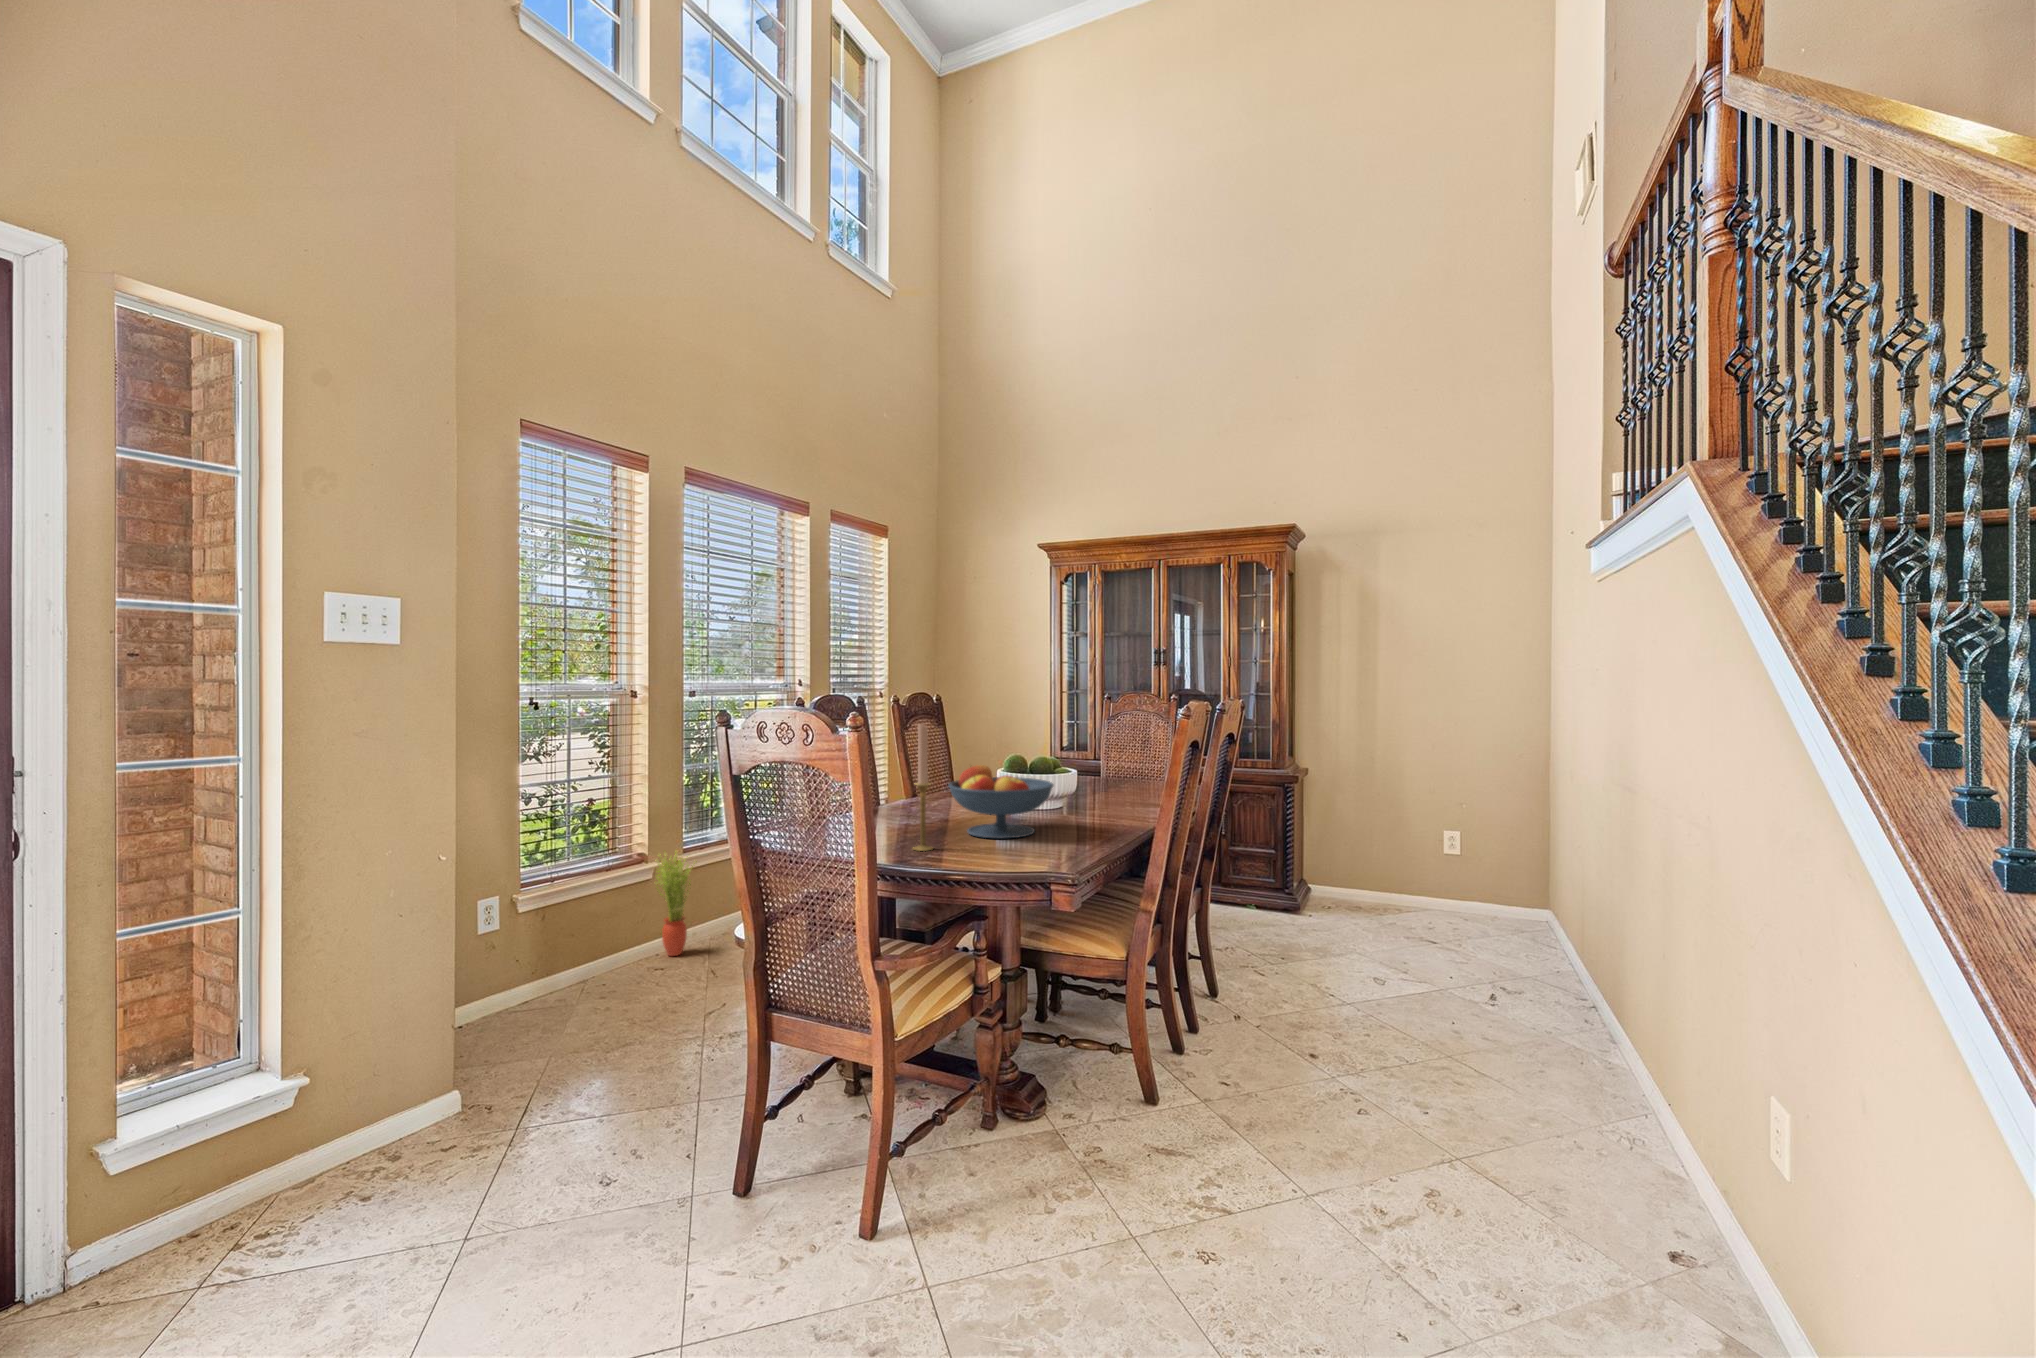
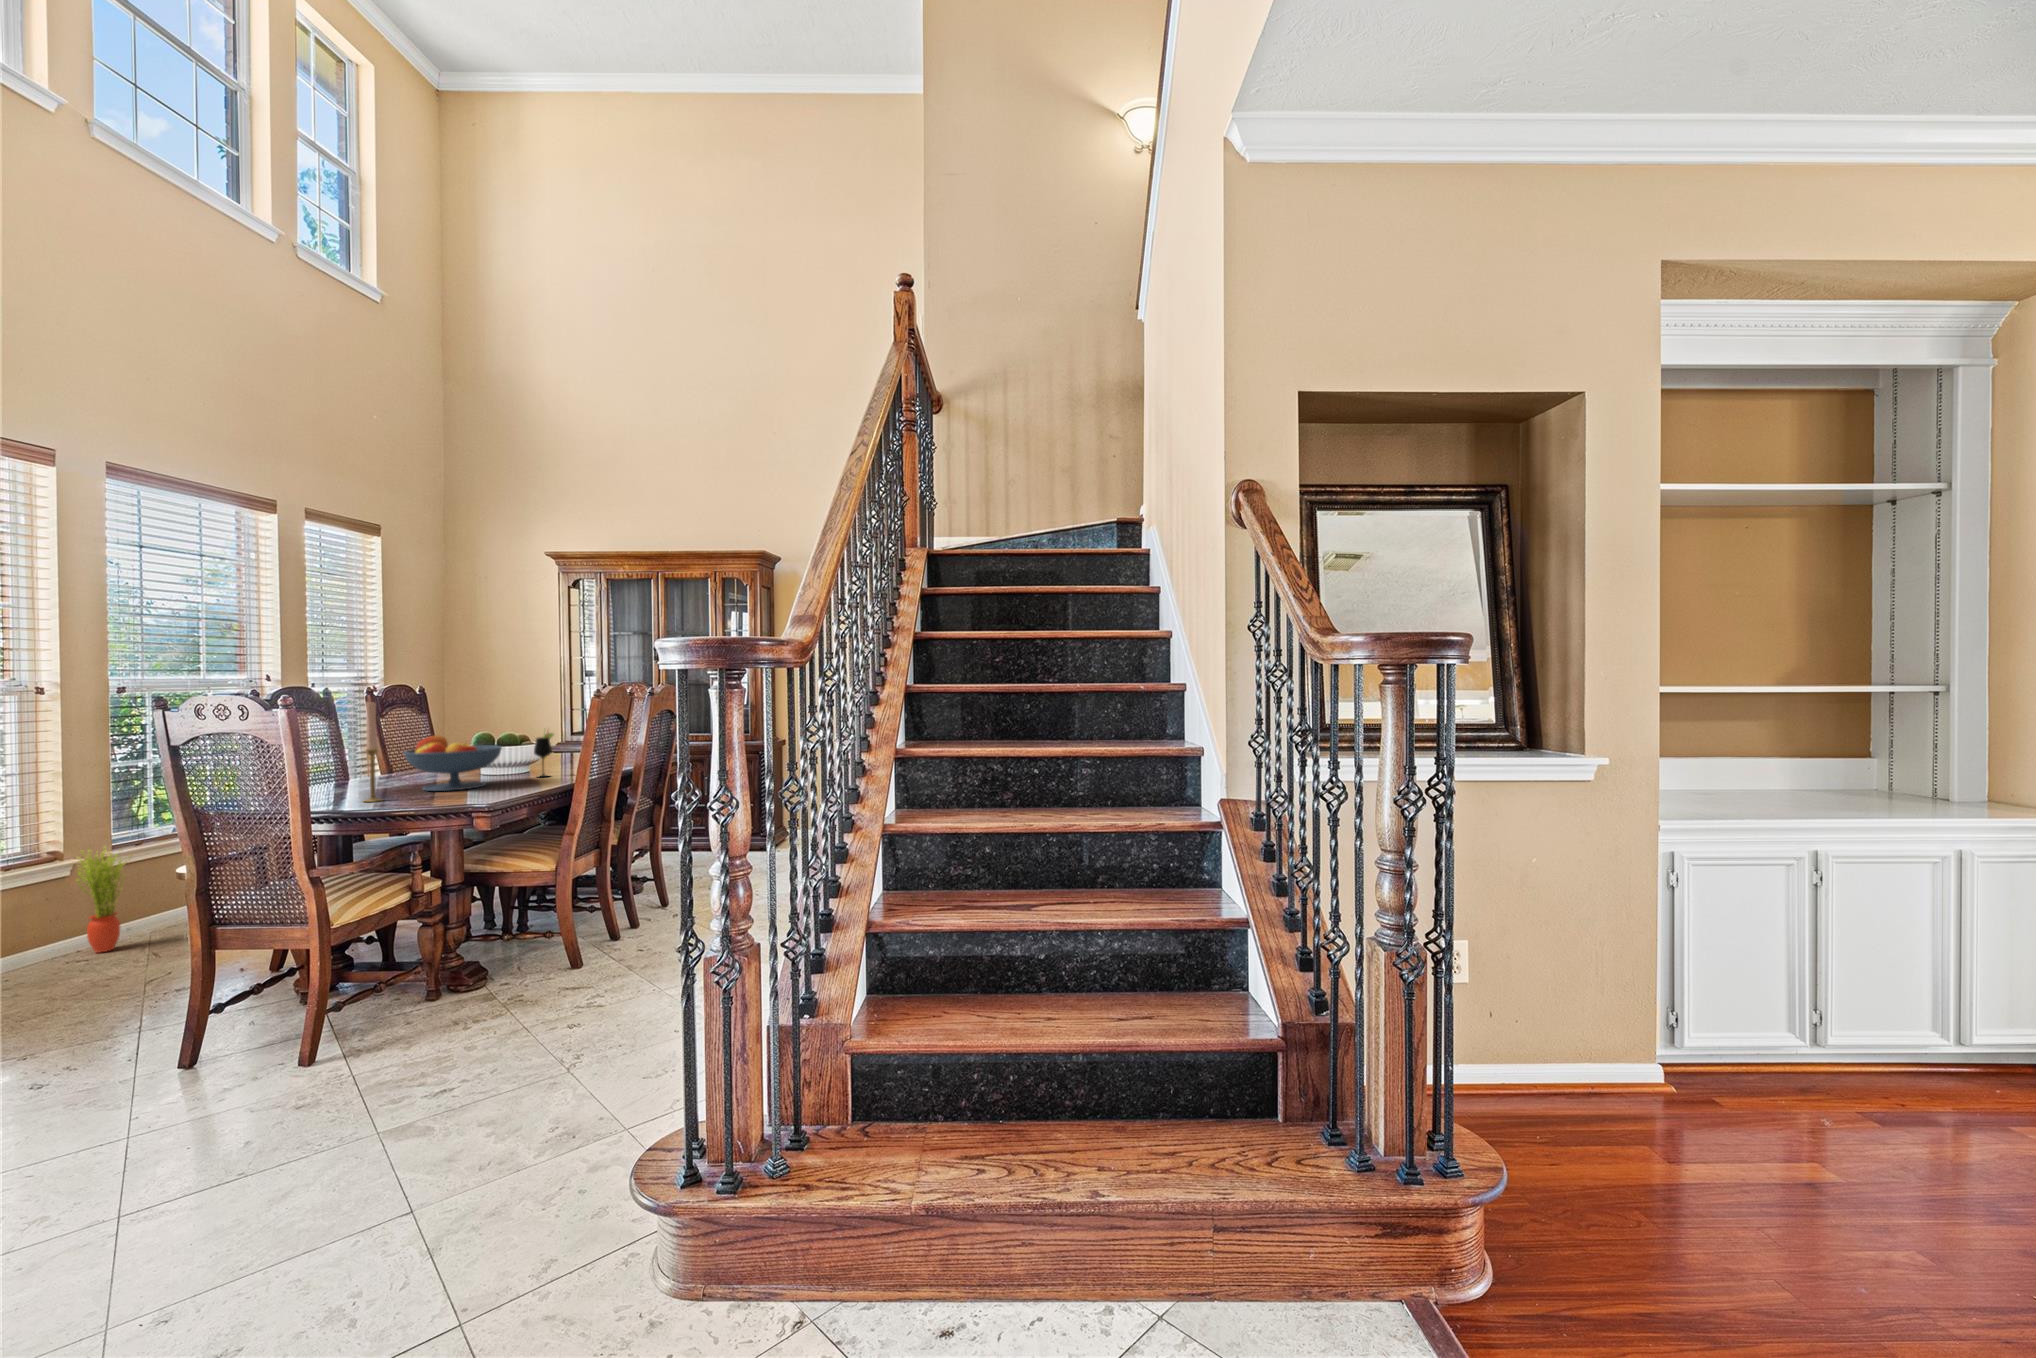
wine glass: none [1082,760,1106,823] -> present [534,731,554,777]

